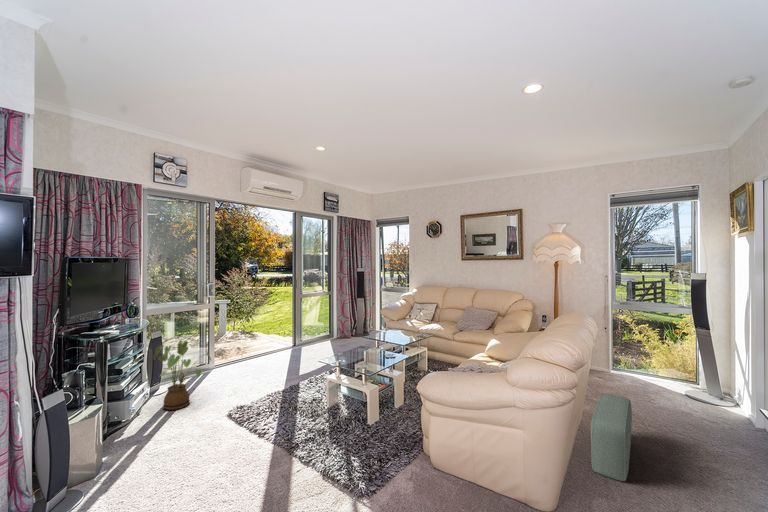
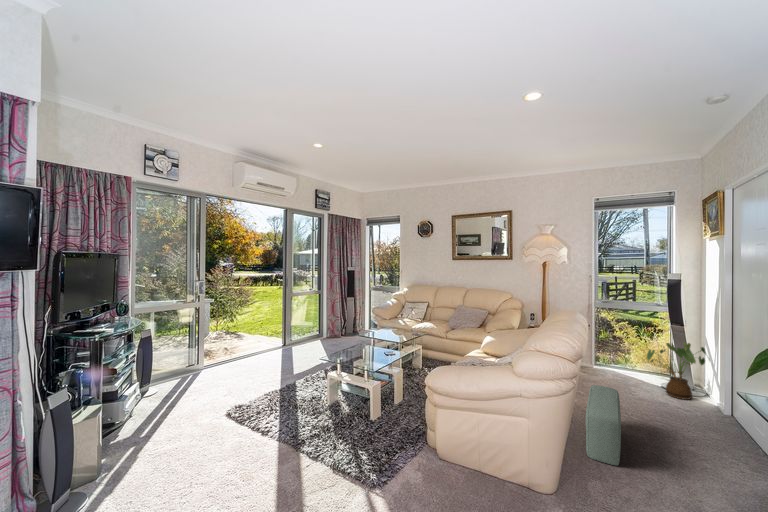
house plant: present [153,340,211,410] -> present [647,342,710,400]

